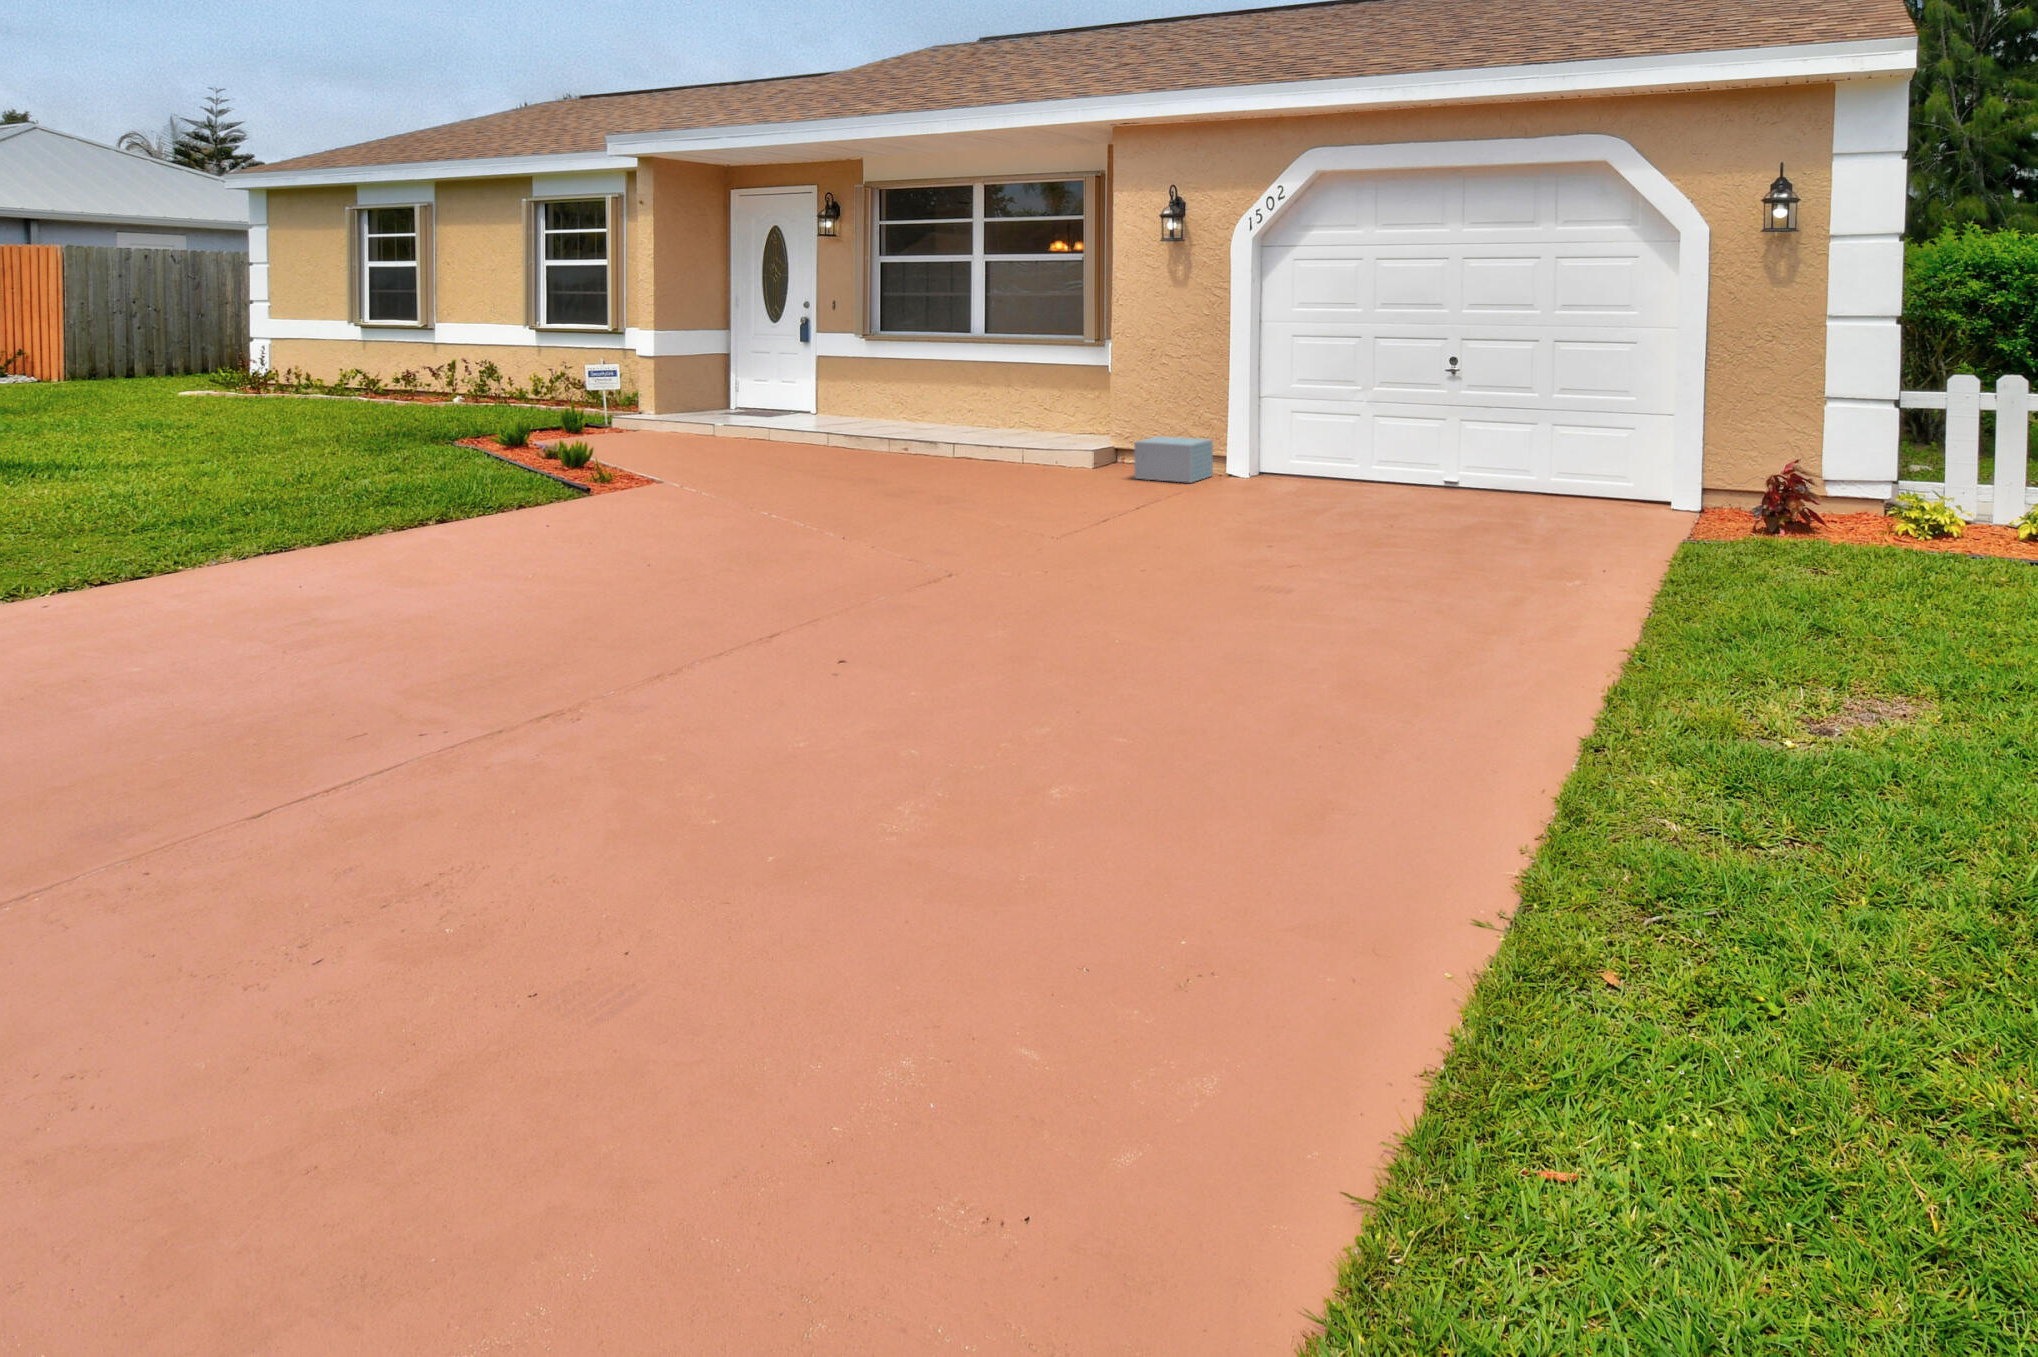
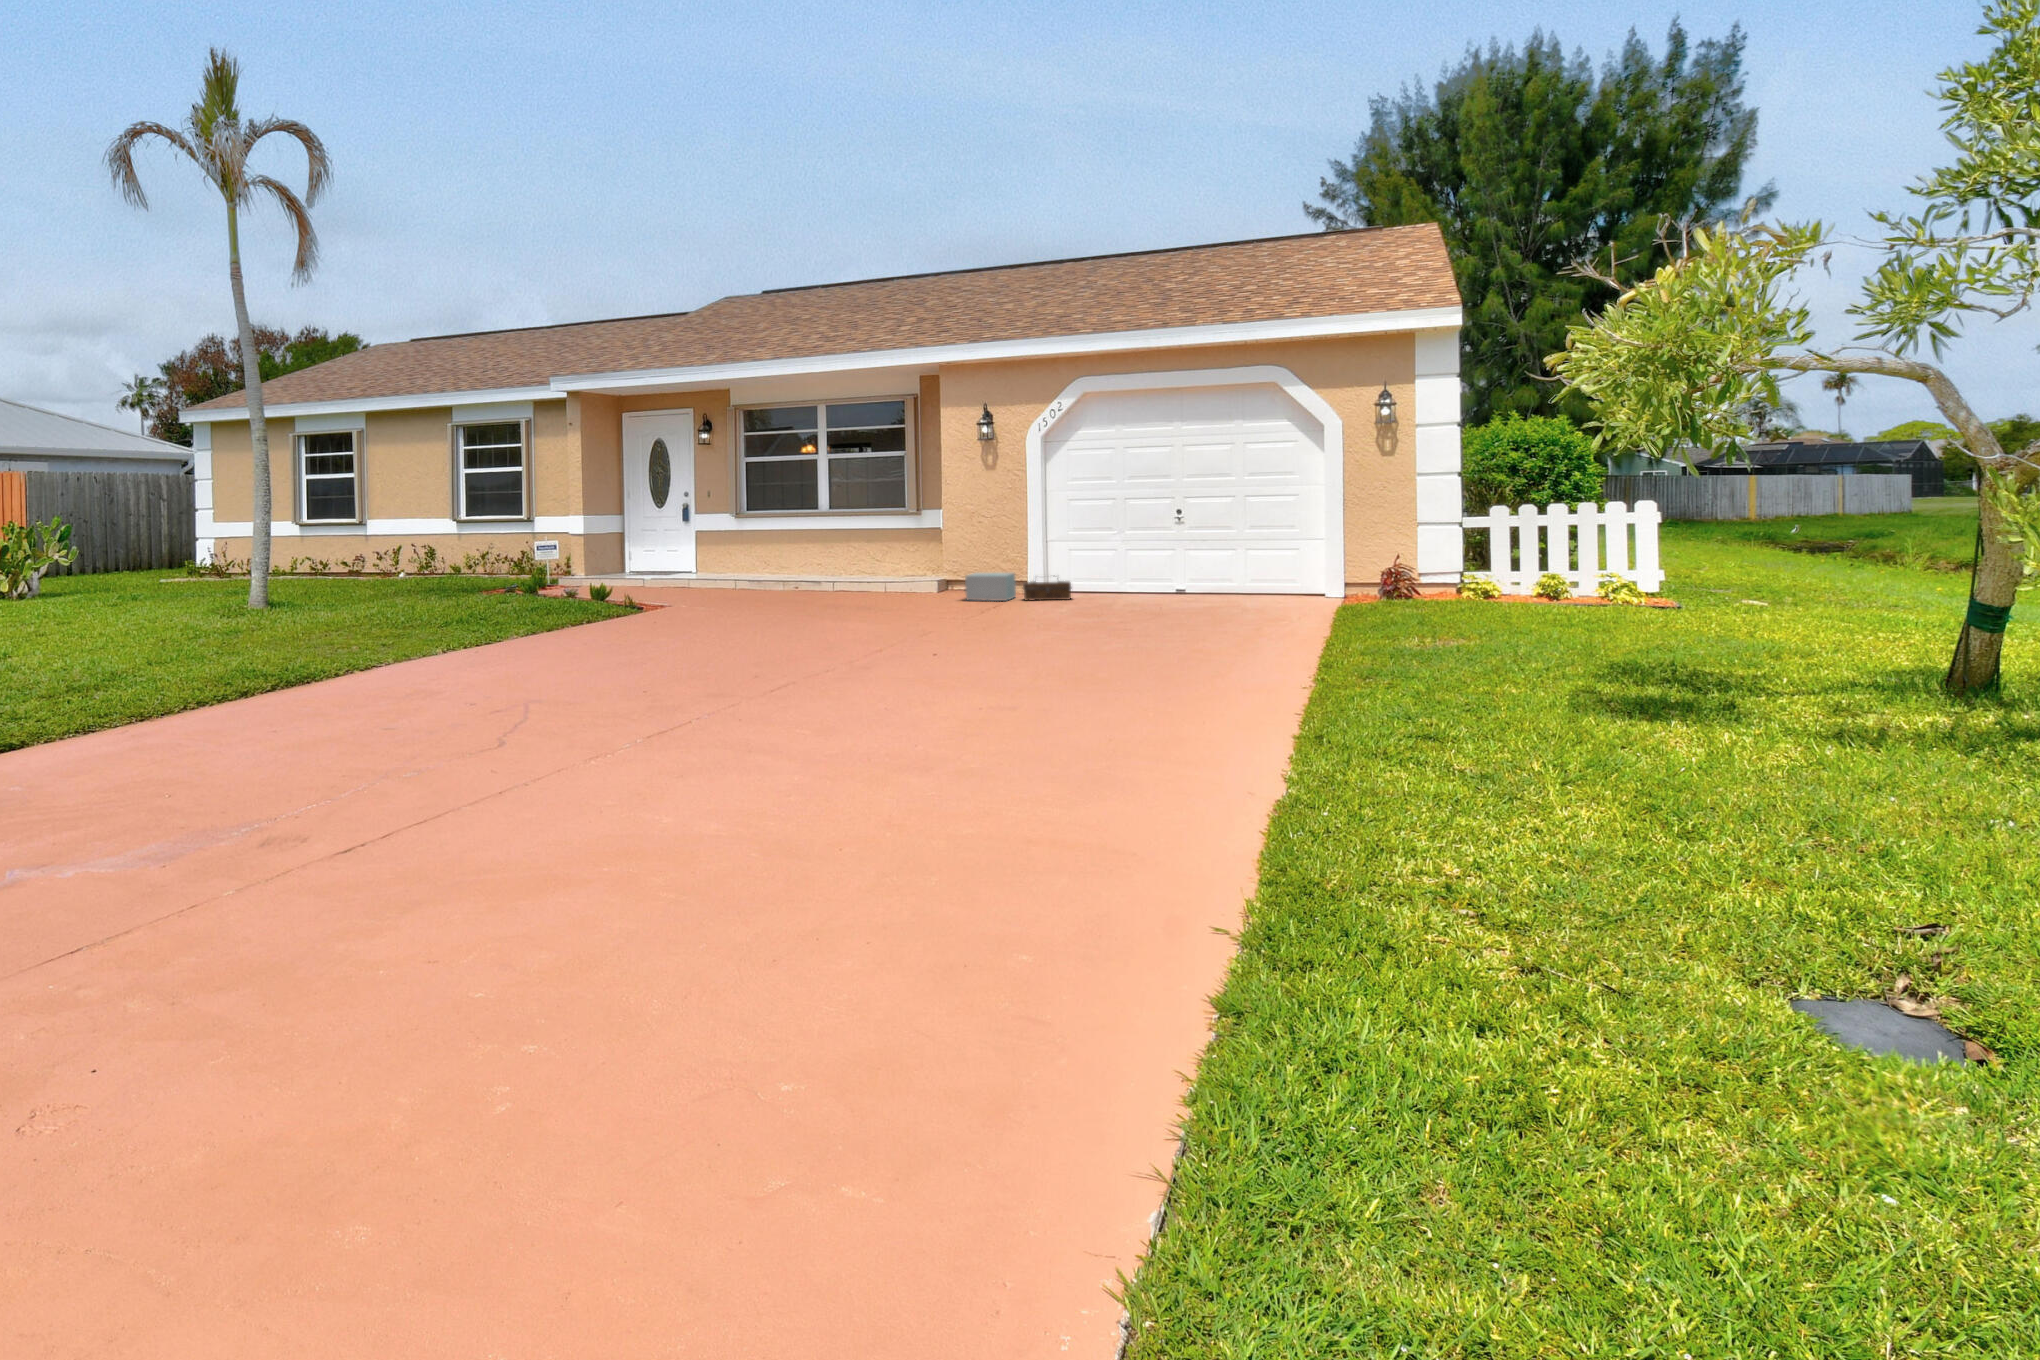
toolbox: none [1216,447,1290,485] -> present [1023,581,1071,600]

